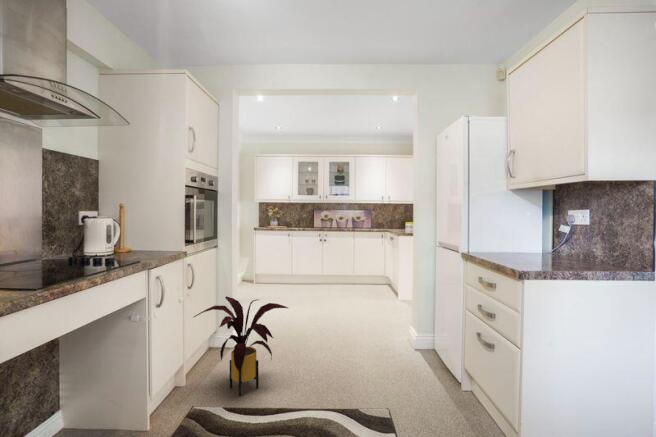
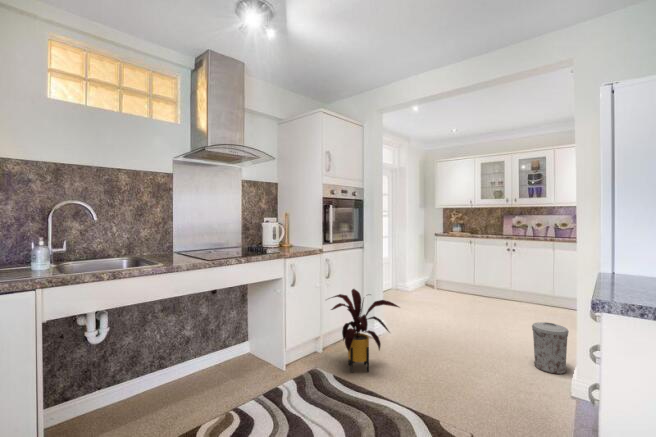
trash can: none [377,298,402,338] -> present [532,322,569,374]

